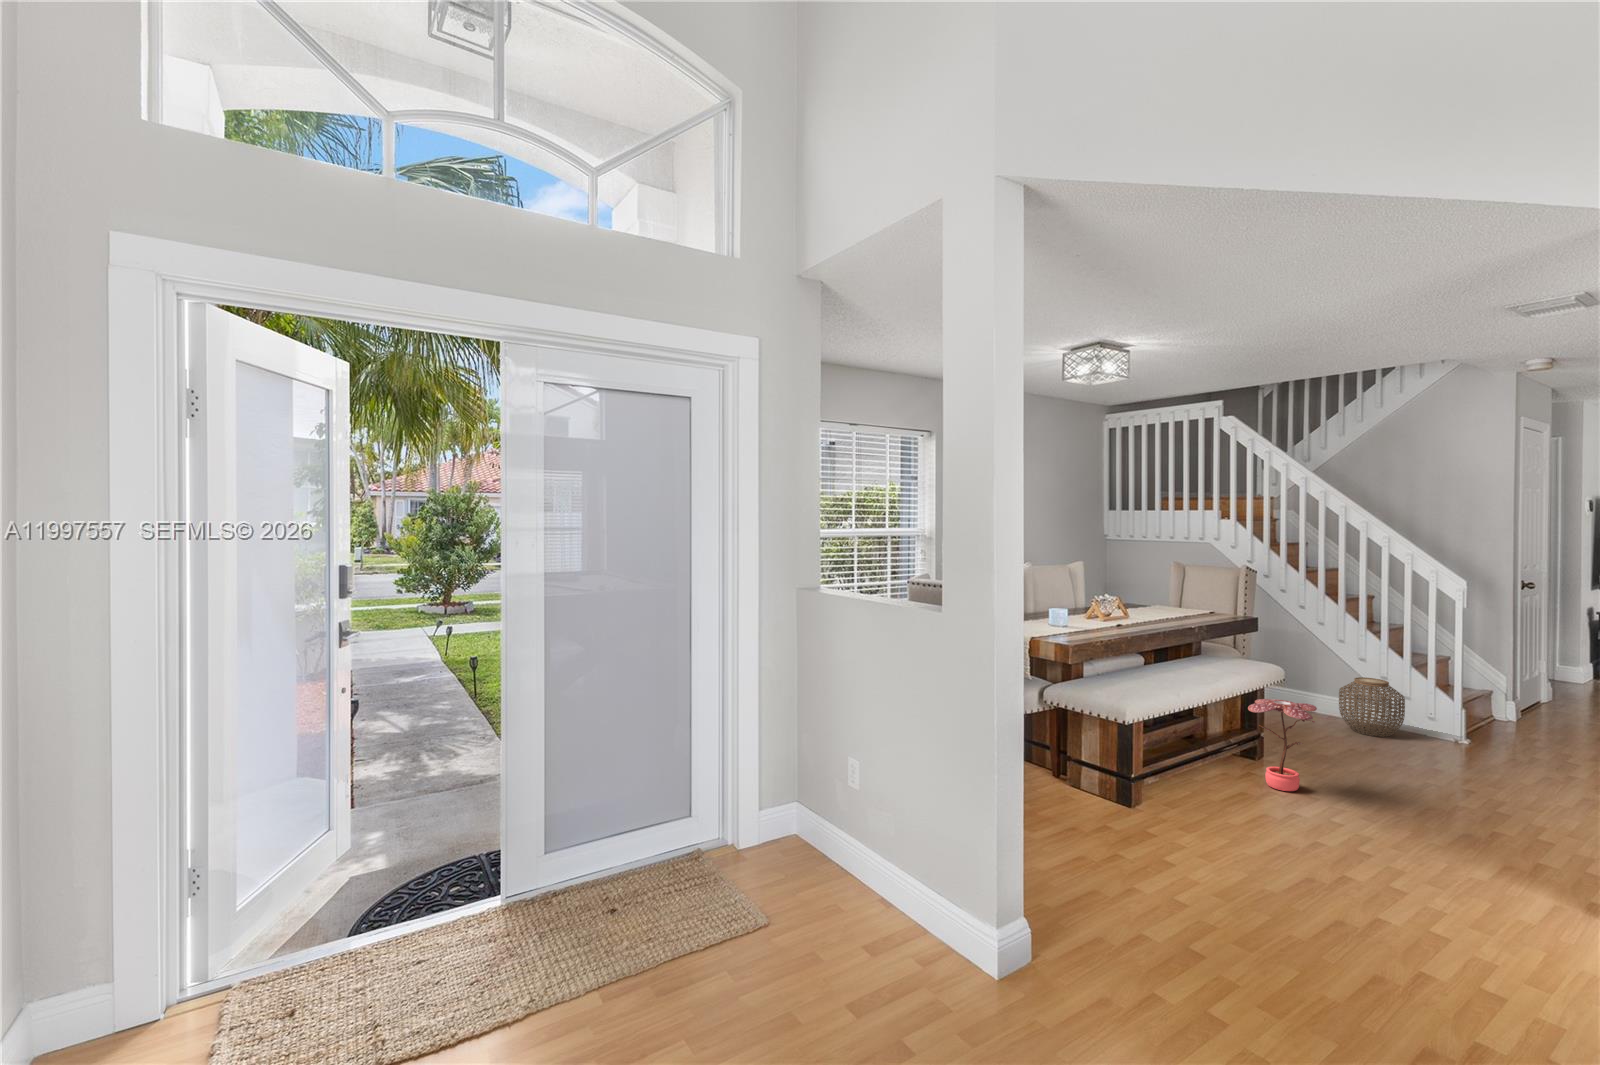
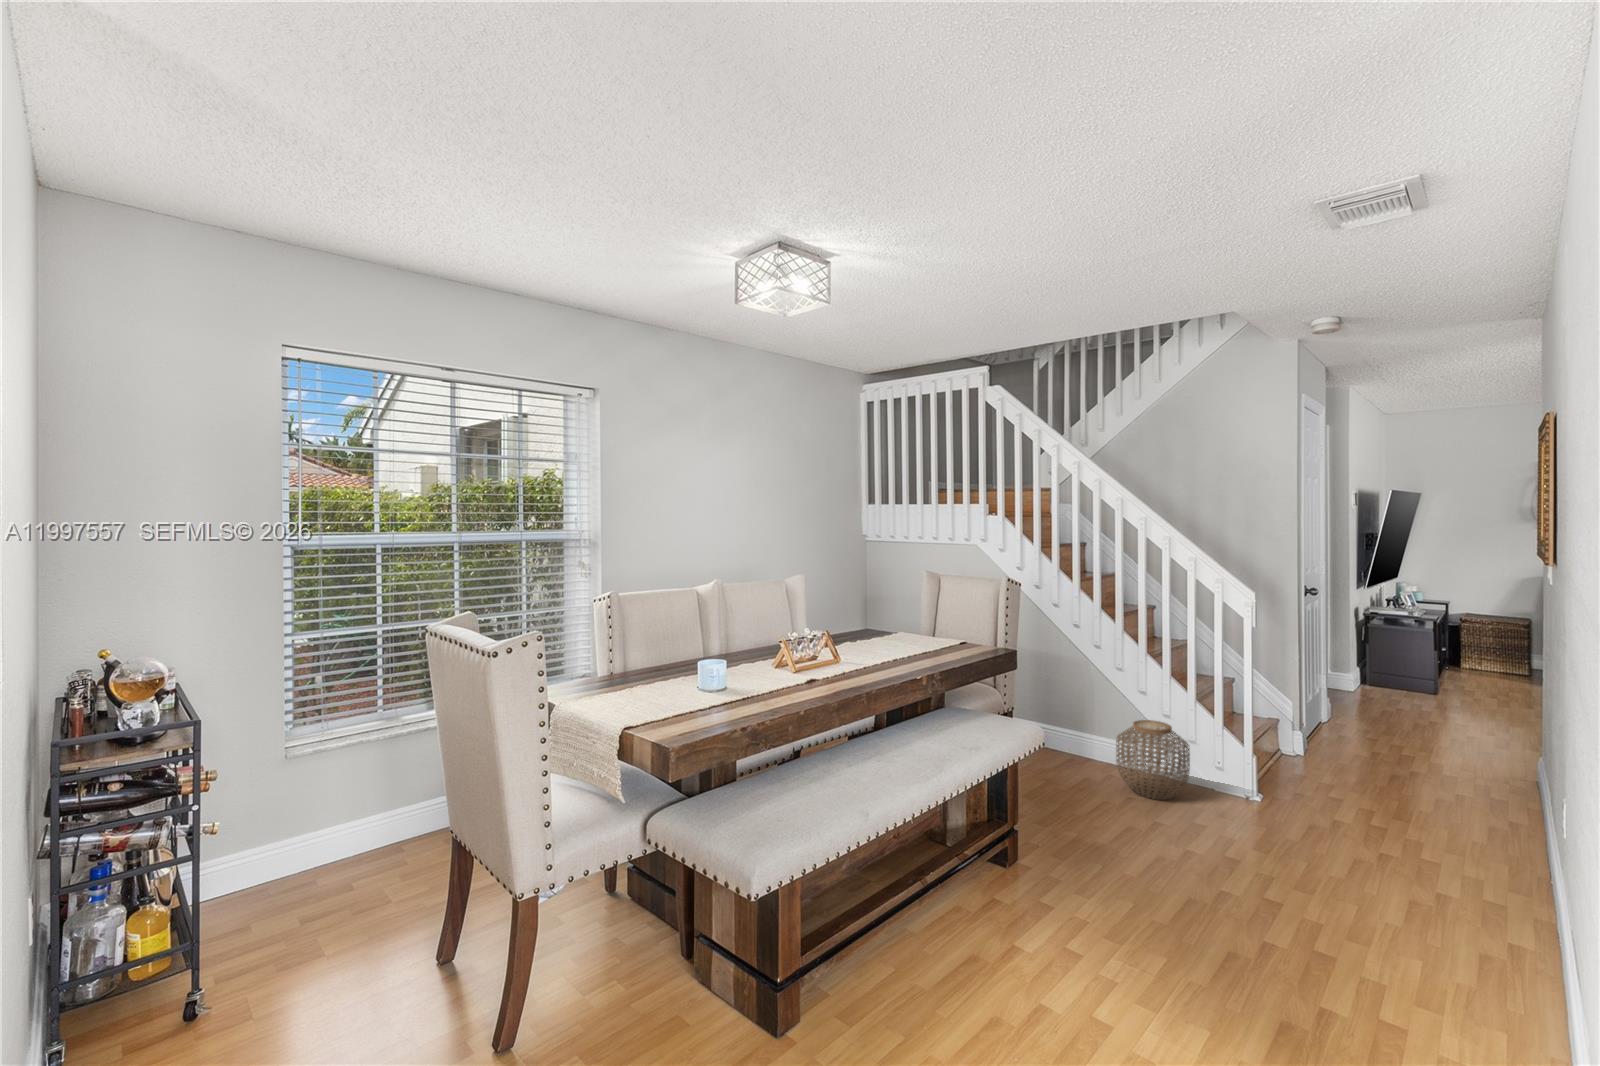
potted plant: present [1248,699,1317,791] -> none [984,789,1079,941]

